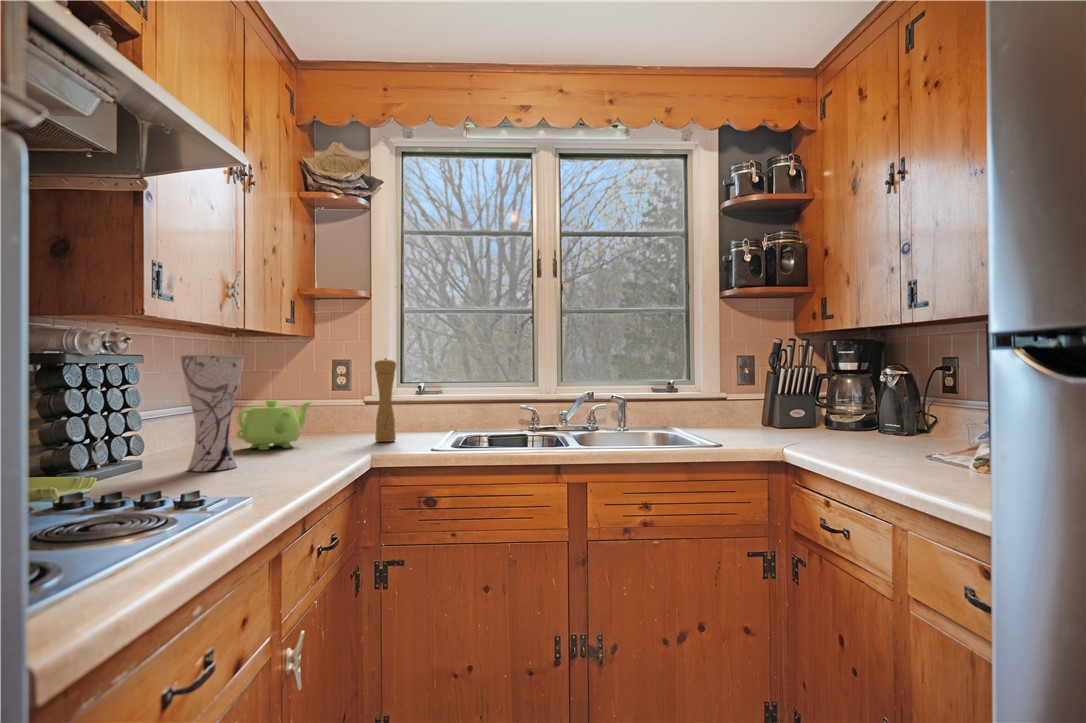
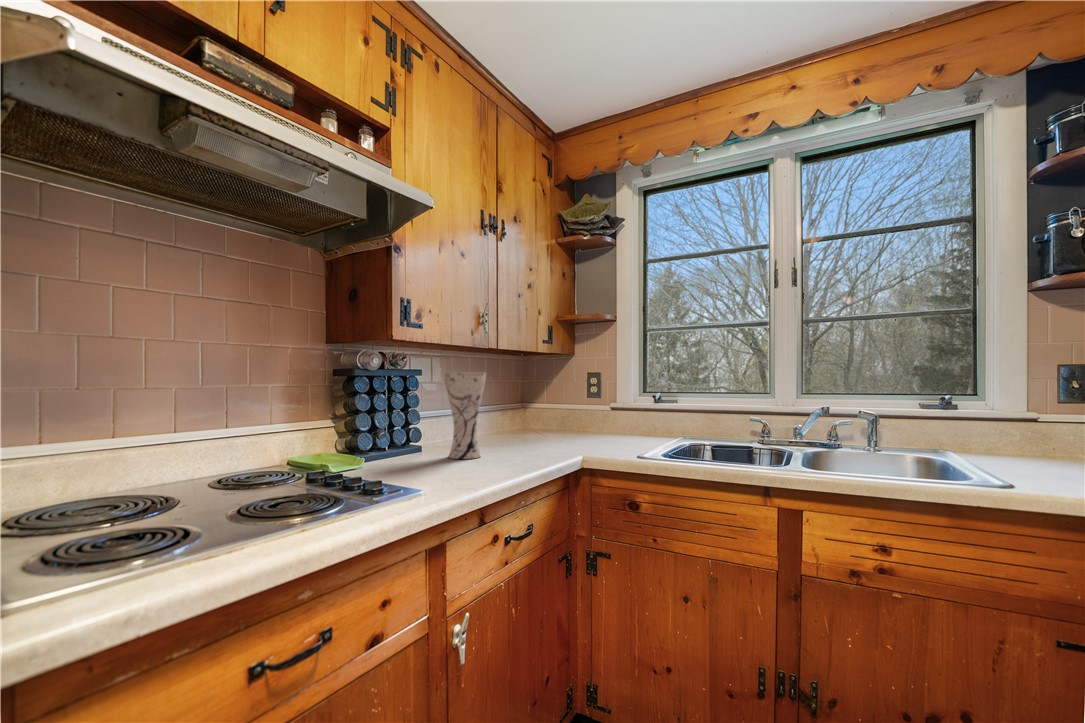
pepper mill: present [374,358,396,442] -> none [604,371,622,443]
teapot: present [237,400,311,450] -> none [501,404,557,443]

